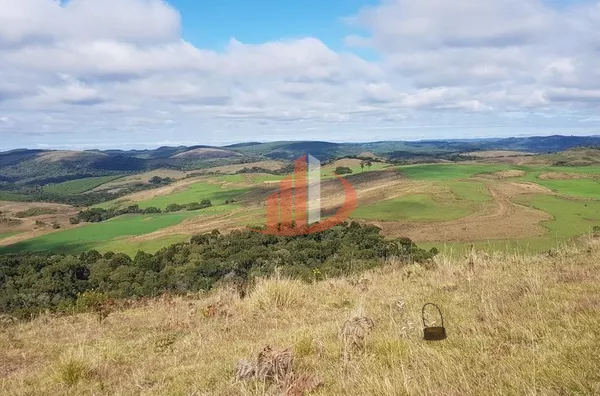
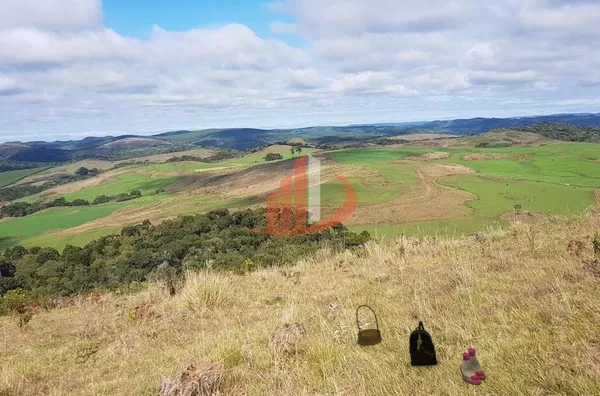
backpack: none [471,316,498,356] -> present [409,321,437,365]
boots: none [519,340,543,372] -> present [460,348,485,384]

